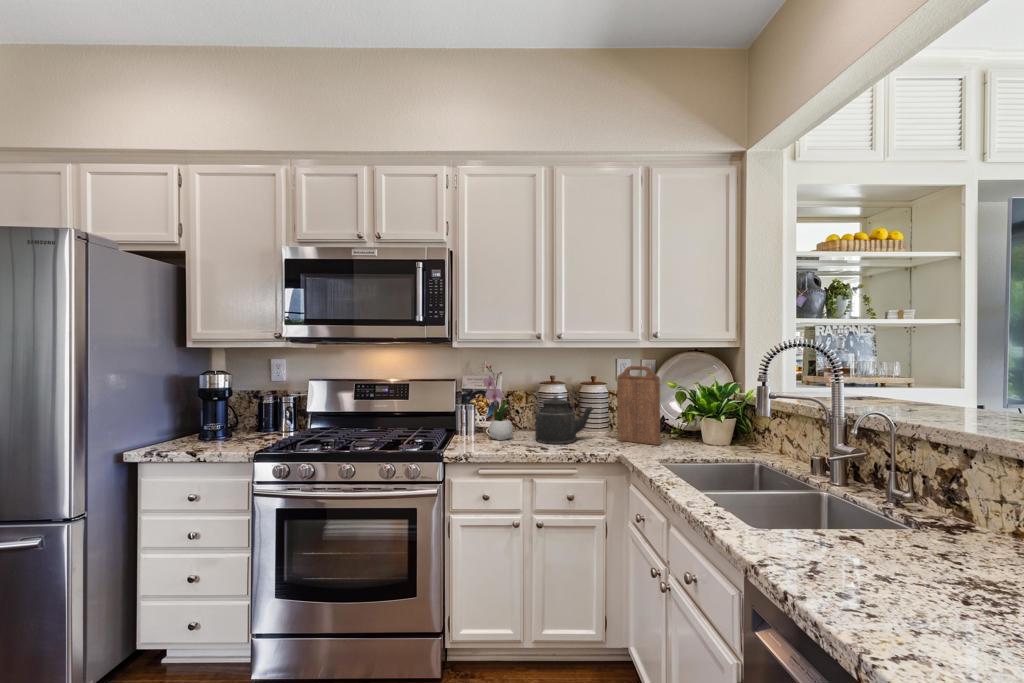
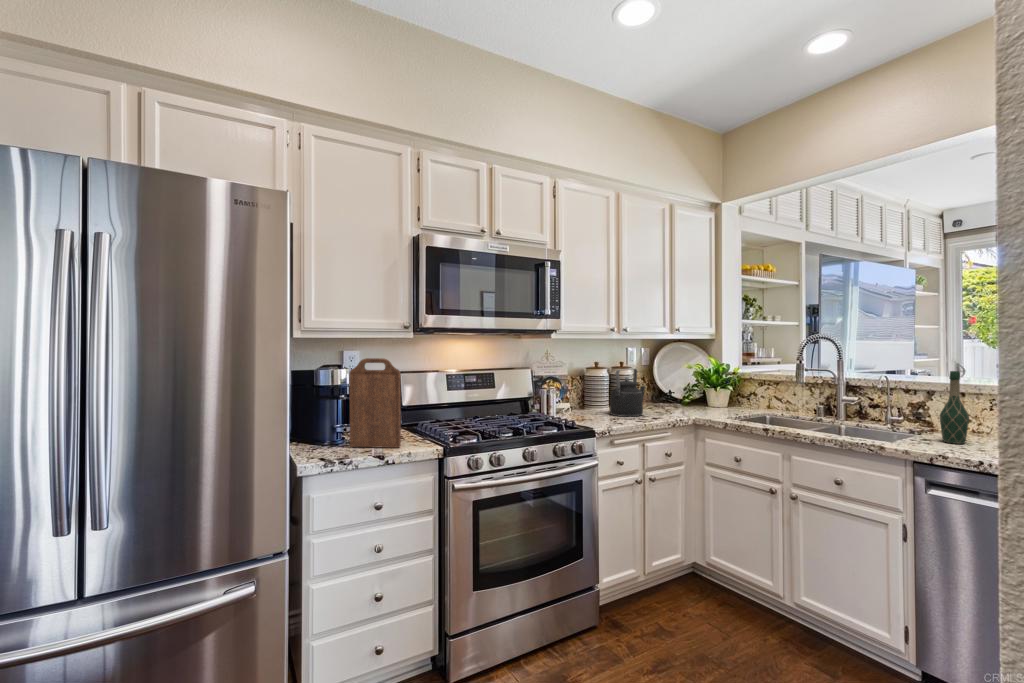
flower arrangement: present [483,365,516,440] -> none [576,355,597,418]
cutting board: present [617,366,660,445] -> present [349,358,401,448]
wine bottle: none [864,409,923,566] -> present [940,371,969,444]

